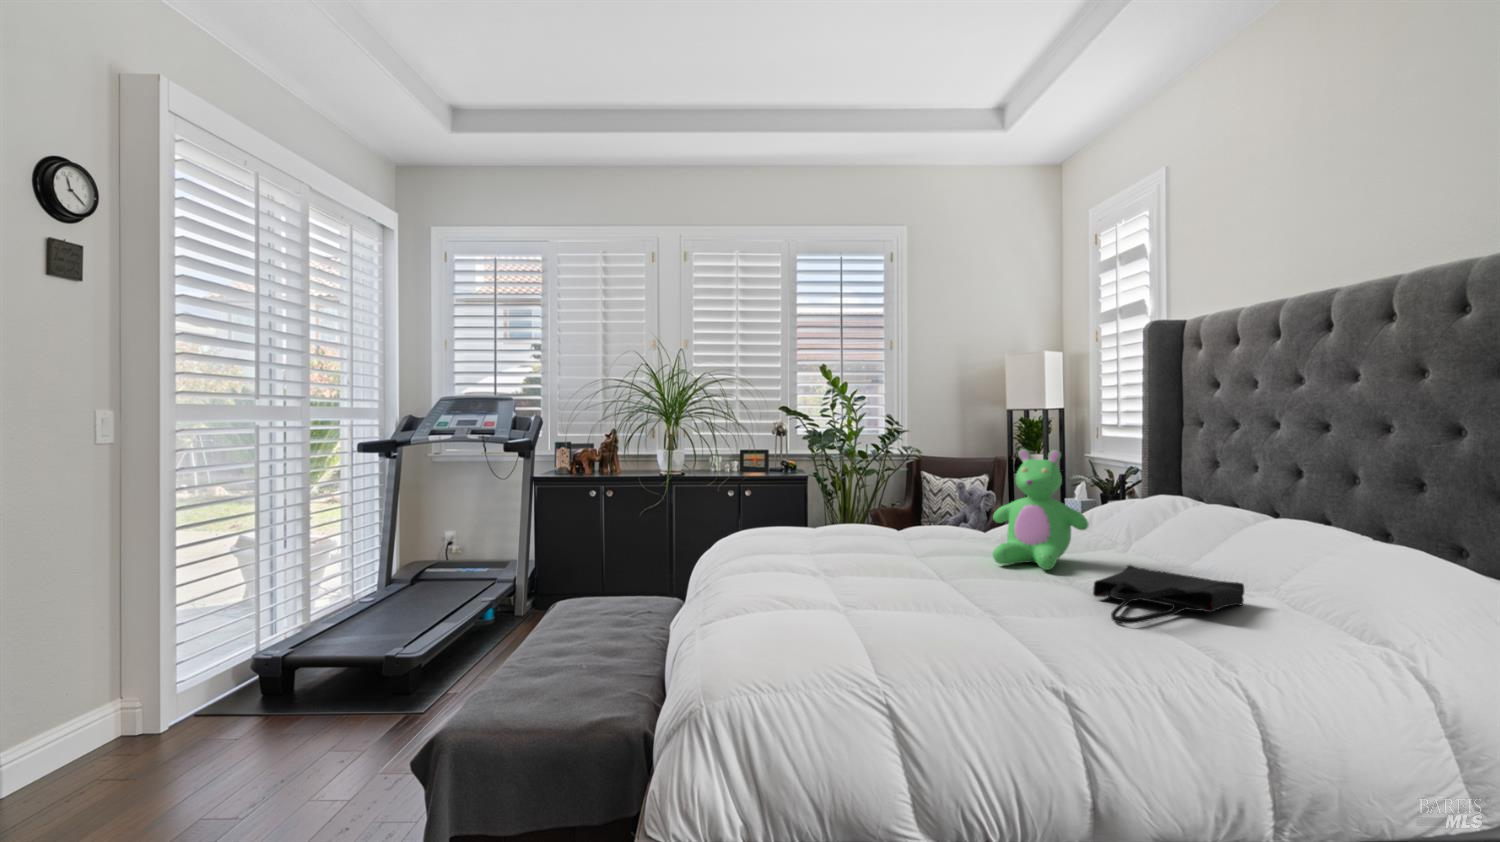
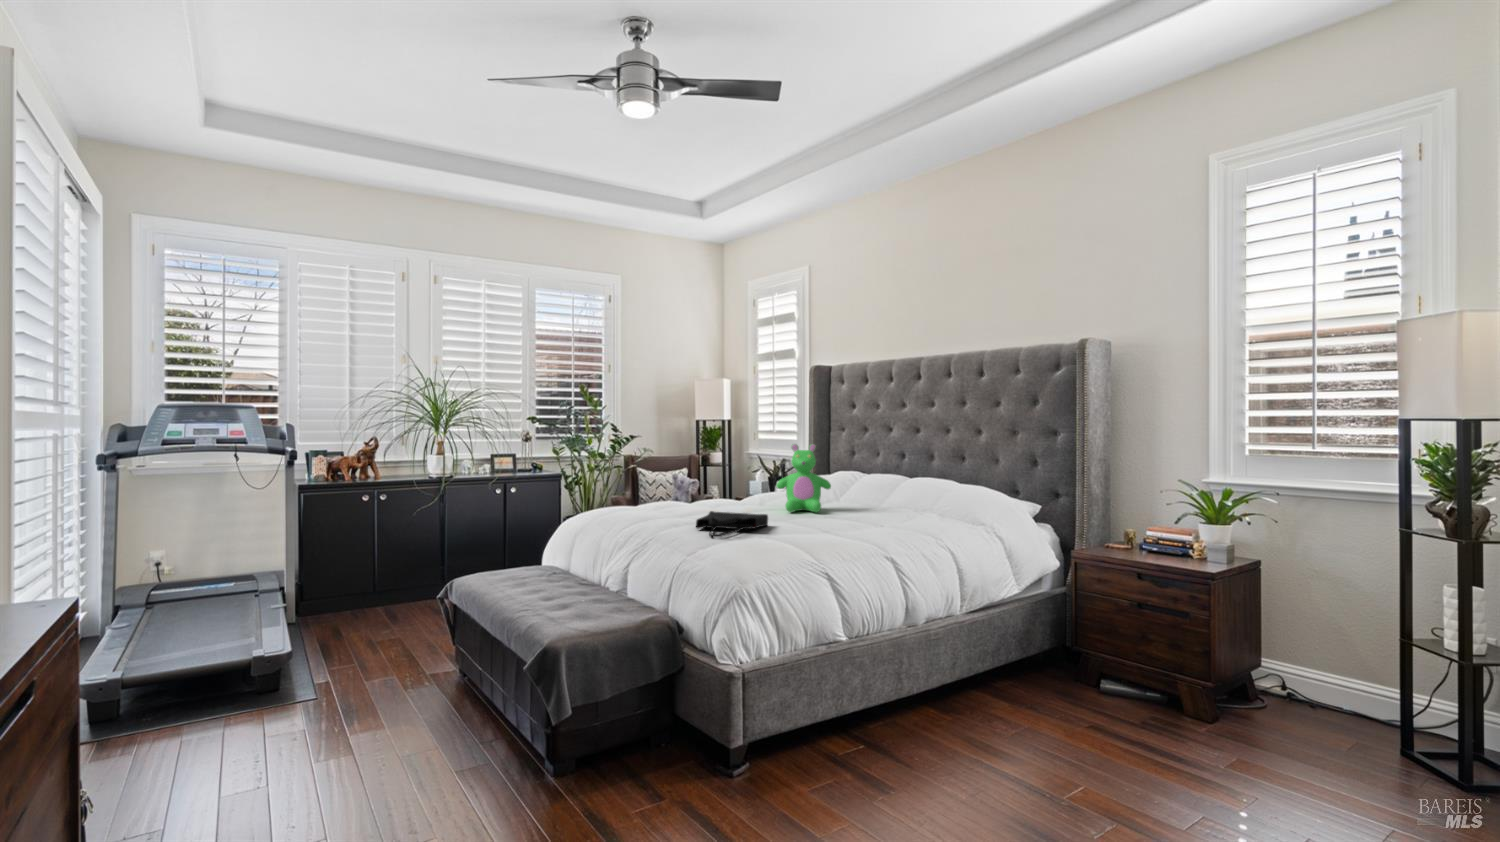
tote bag: present [1093,565,1244,624] -> present [696,511,768,537]

